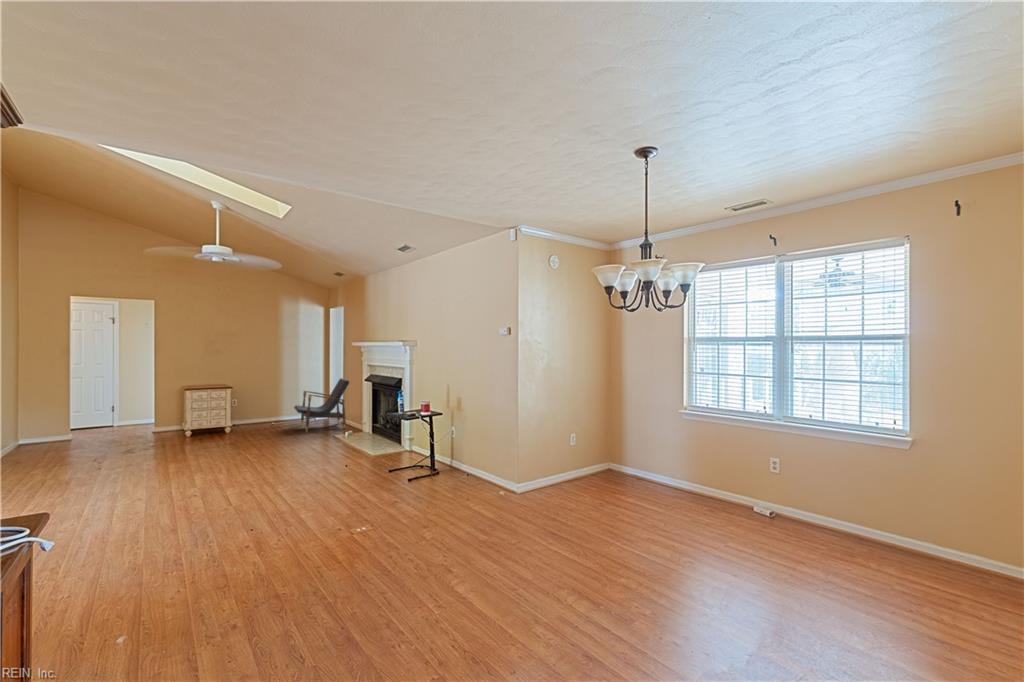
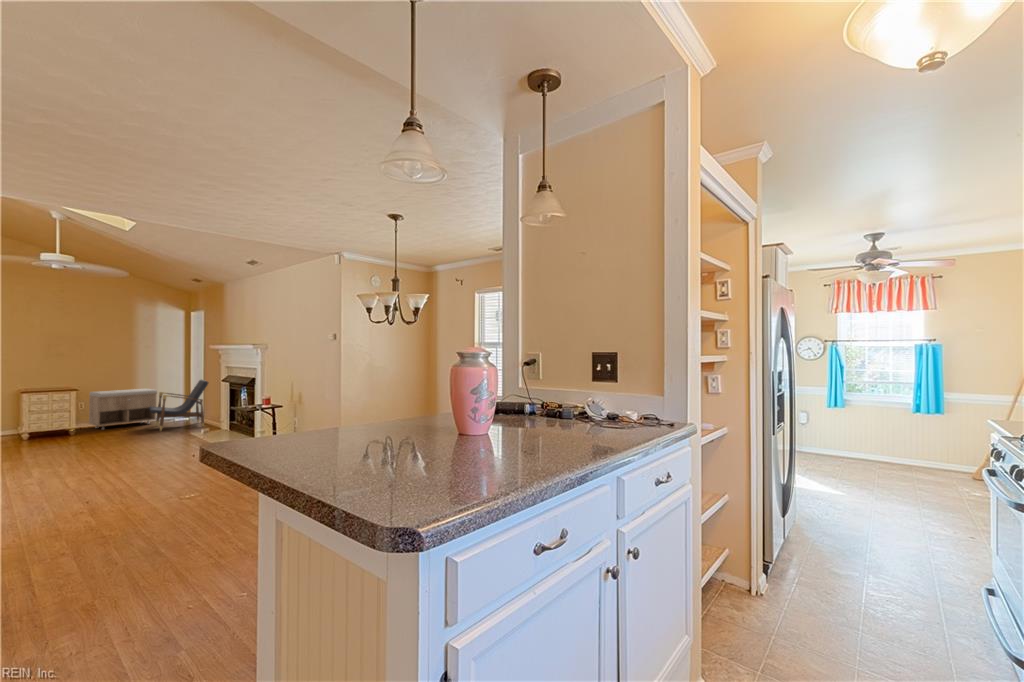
storage bench: none [242,386,301,428] -> present [89,389,157,429]

